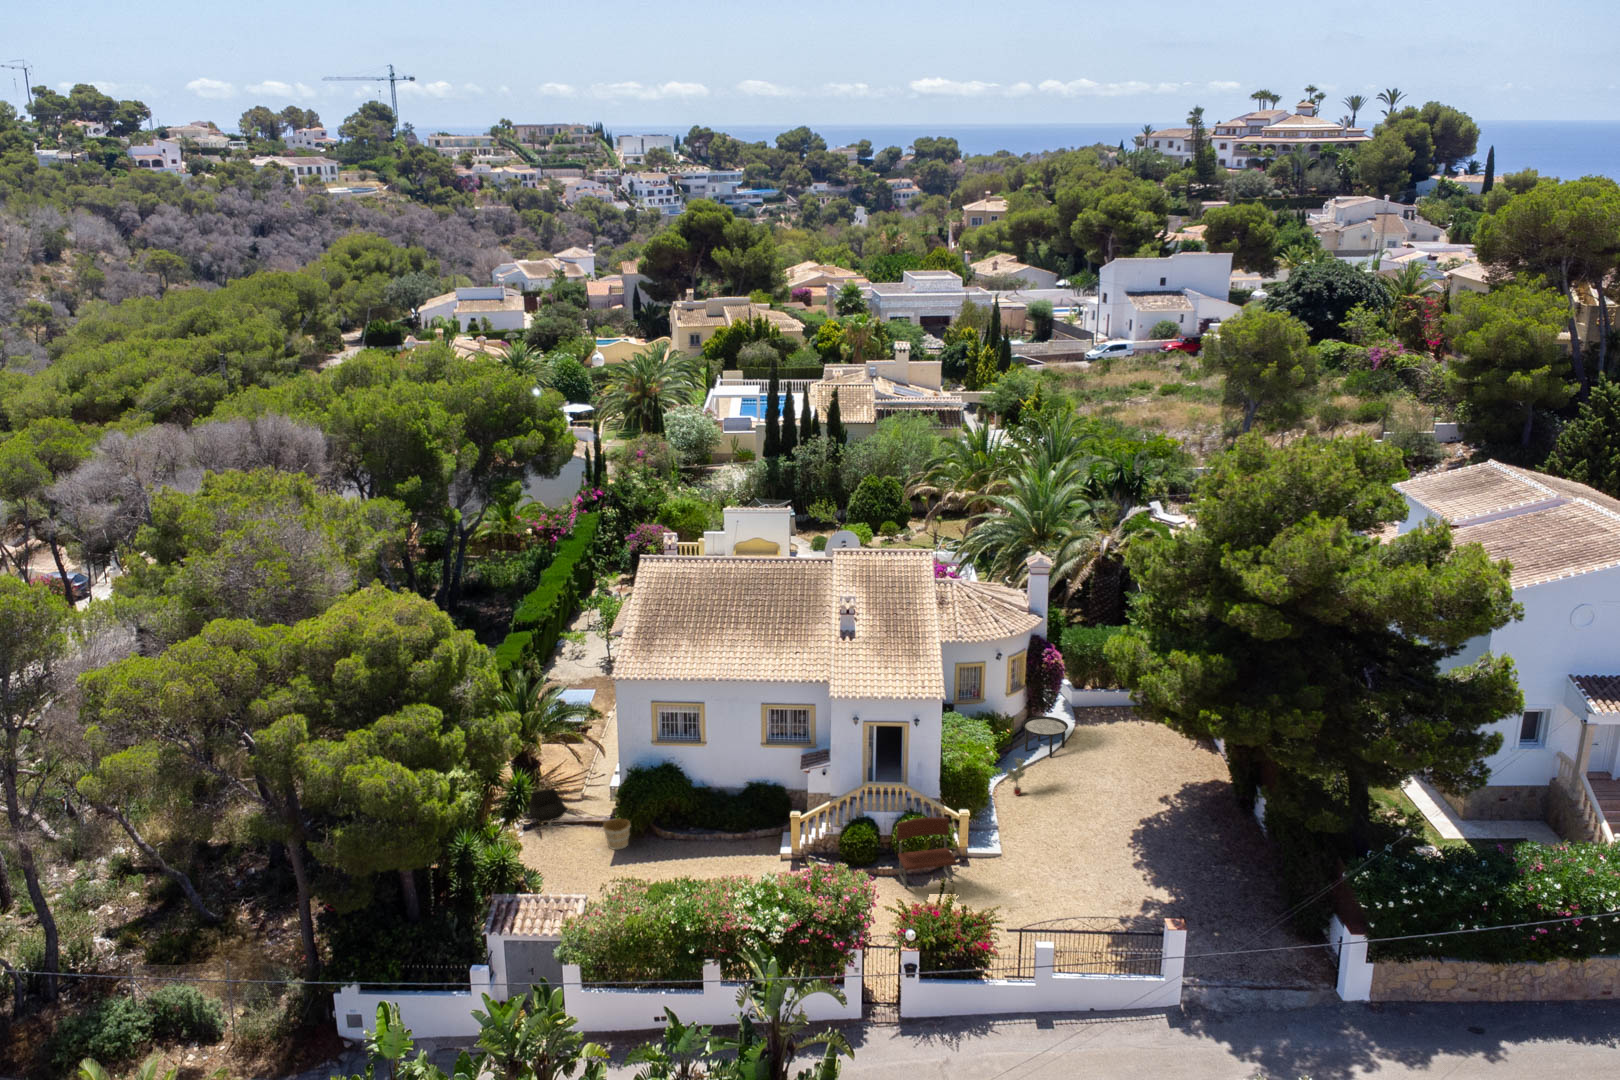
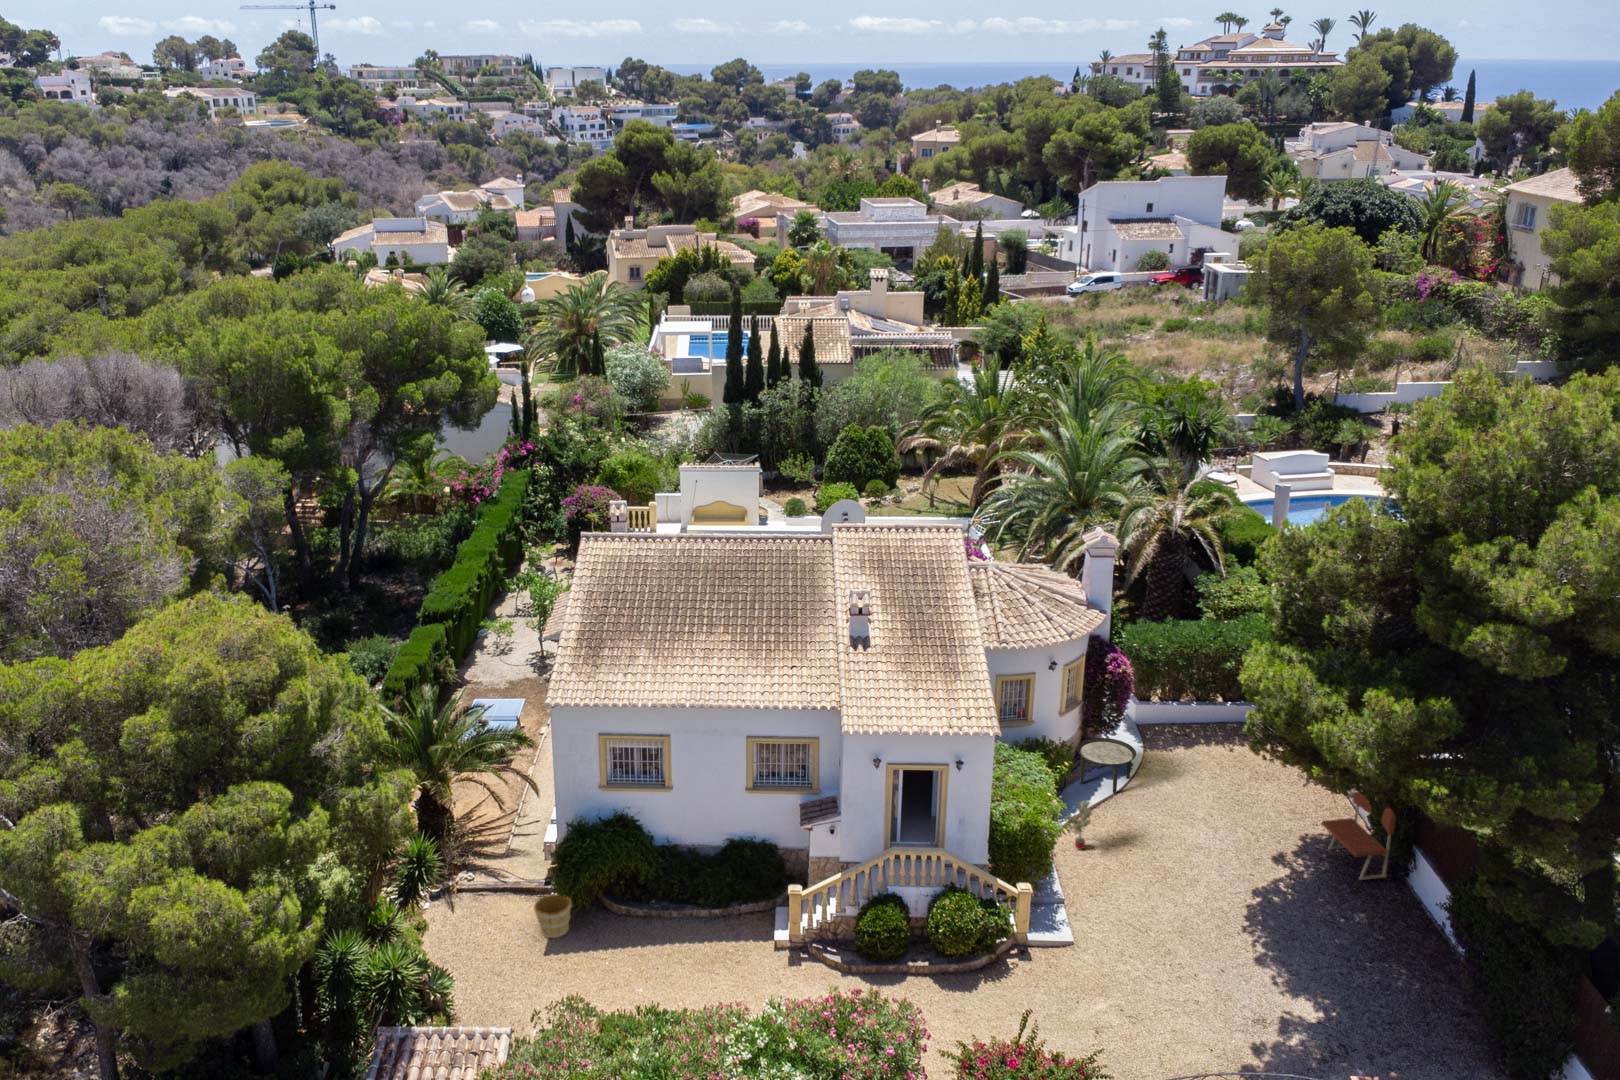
lounge chair: present [529,788,567,832] -> none [434,849,486,913]
bench: present [897,817,956,887] -> present [1322,791,1396,880]

